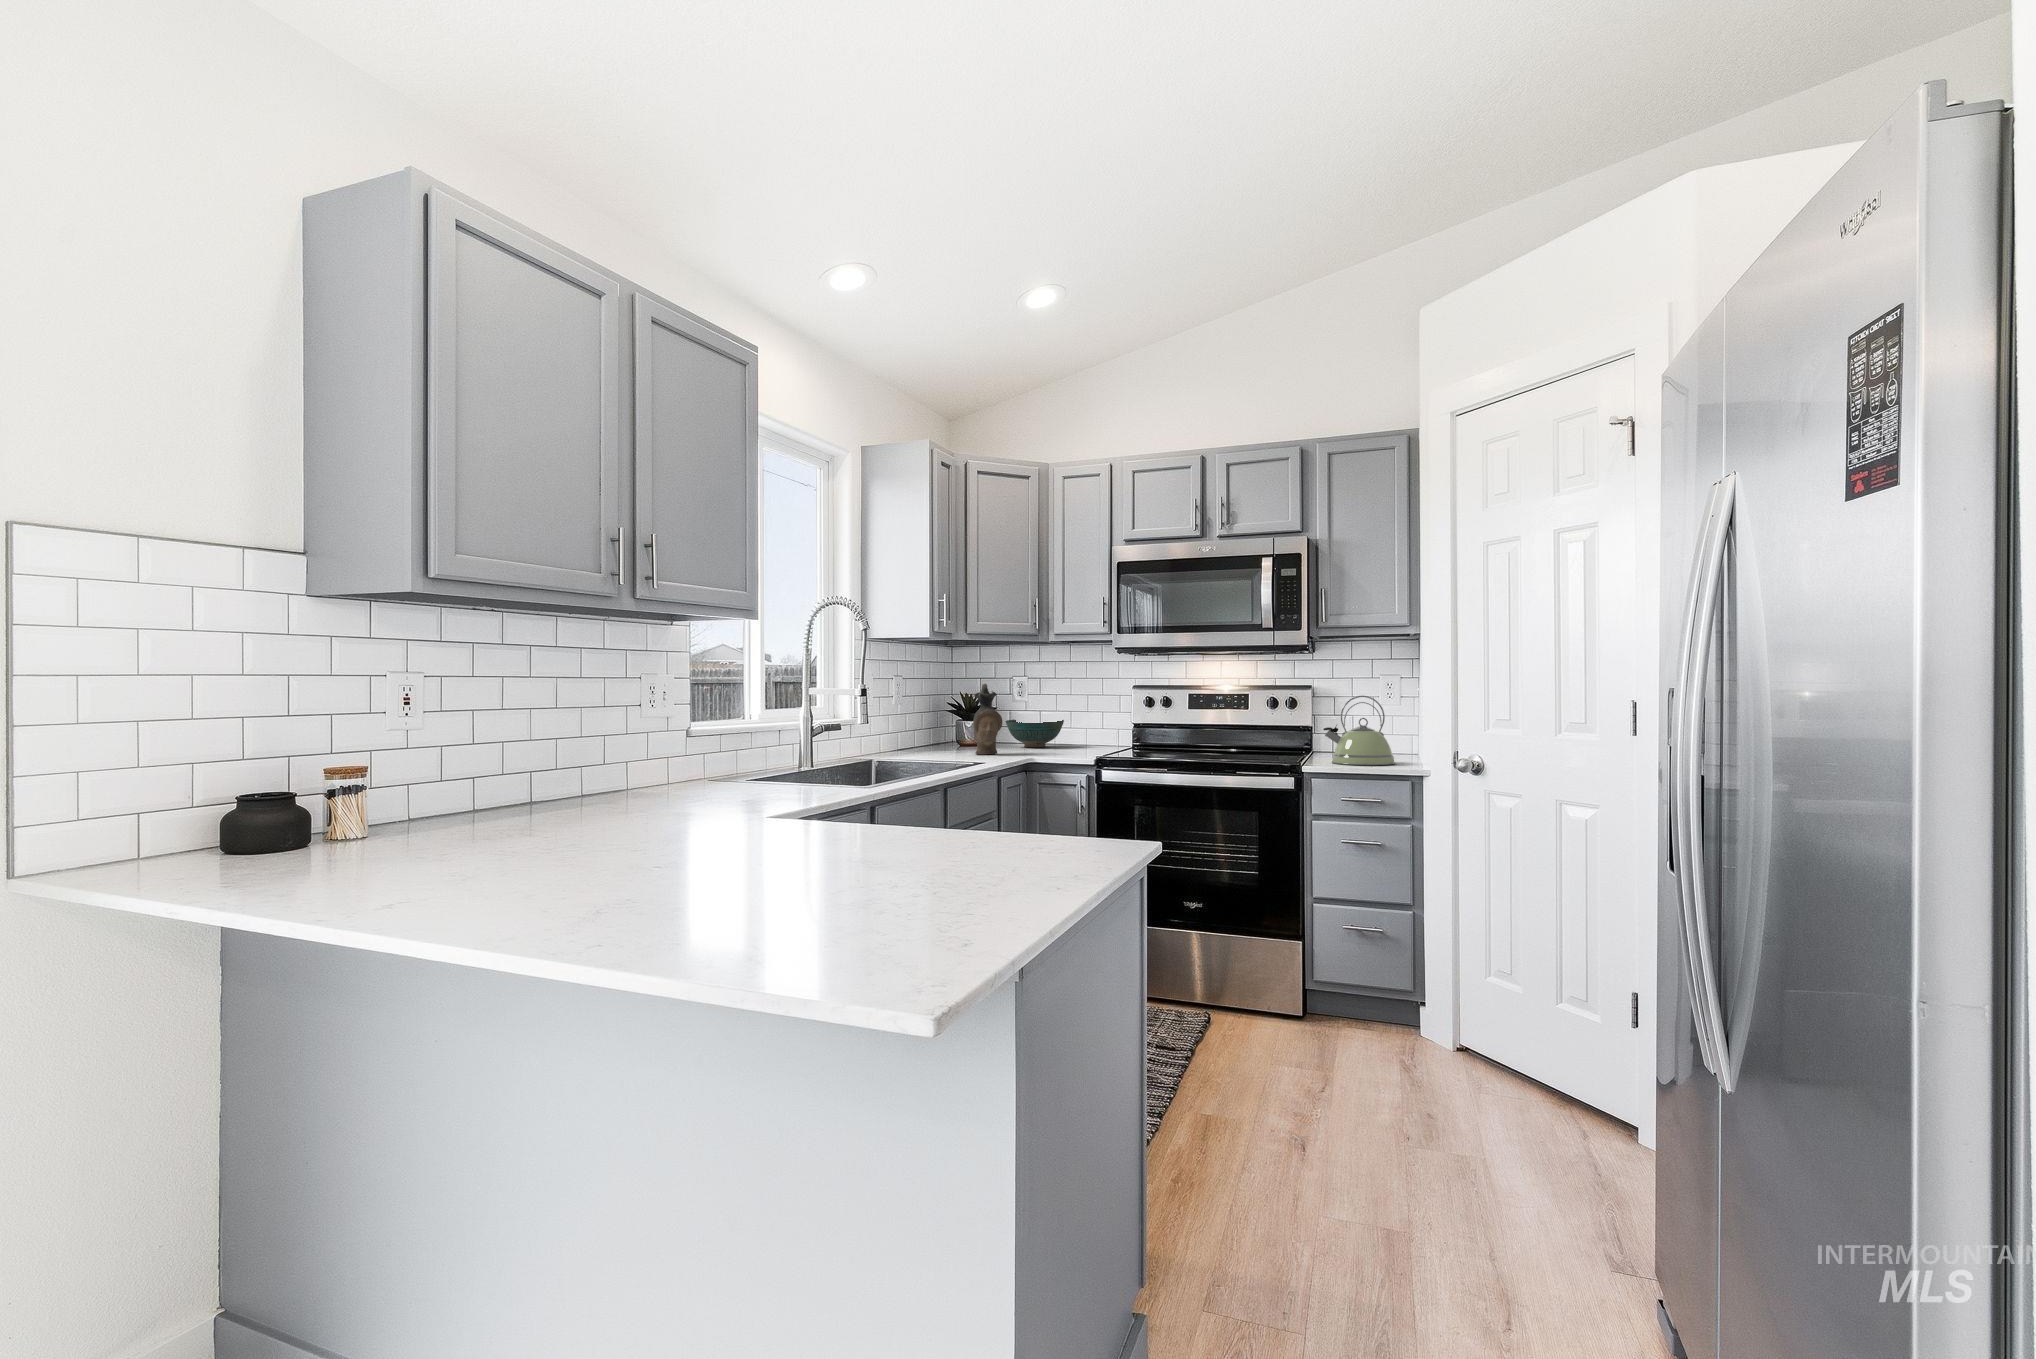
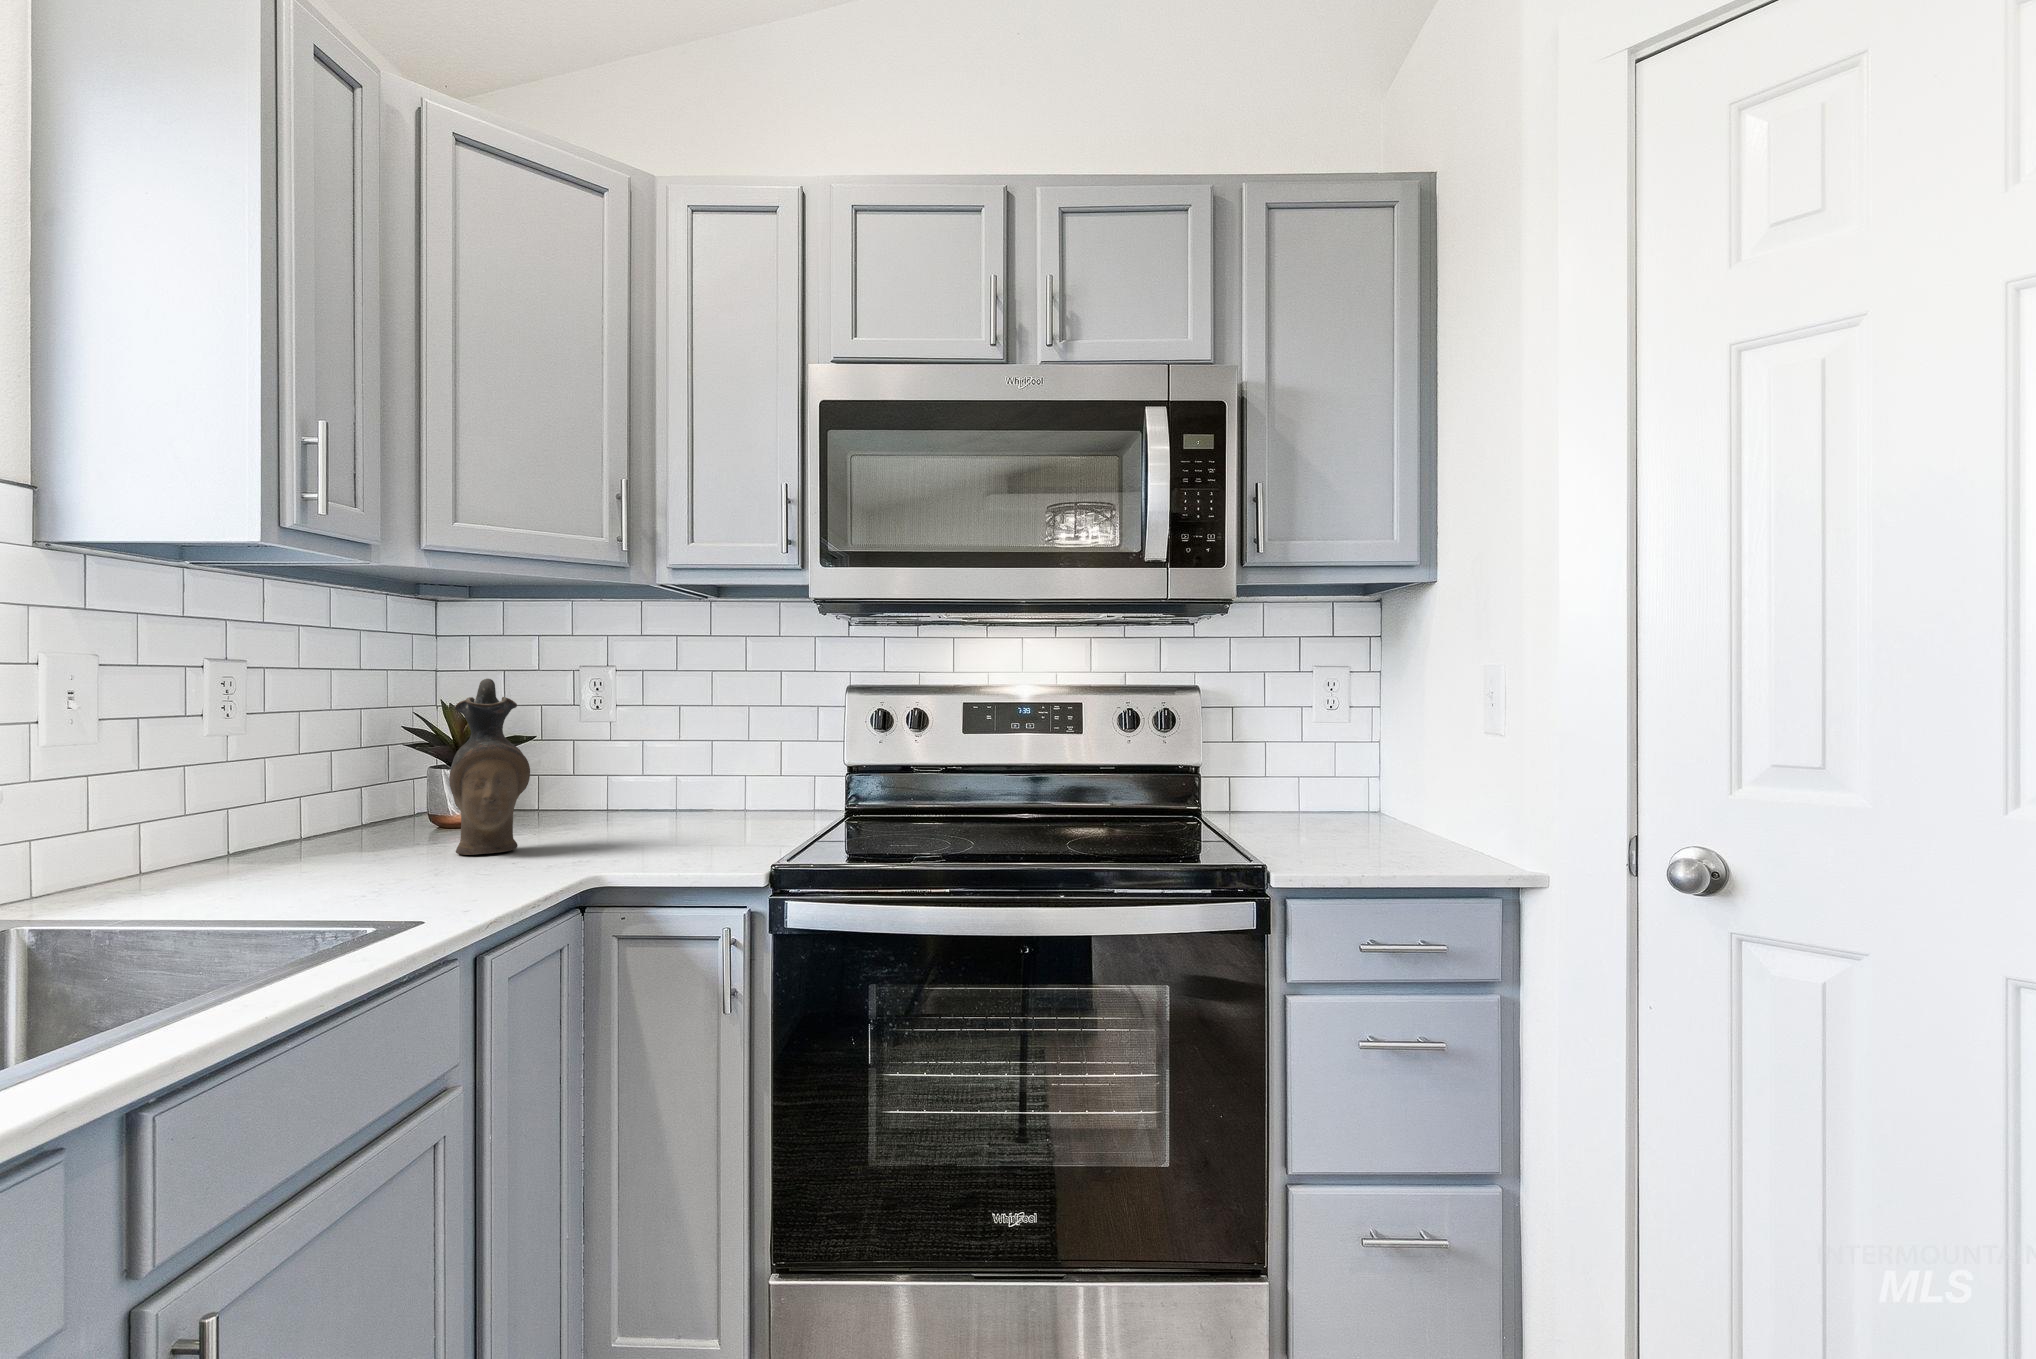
kettle: present [1323,696,1395,765] -> none [1286,709,1437,866]
bowl: present [1006,719,1064,747] -> none [555,754,689,818]

